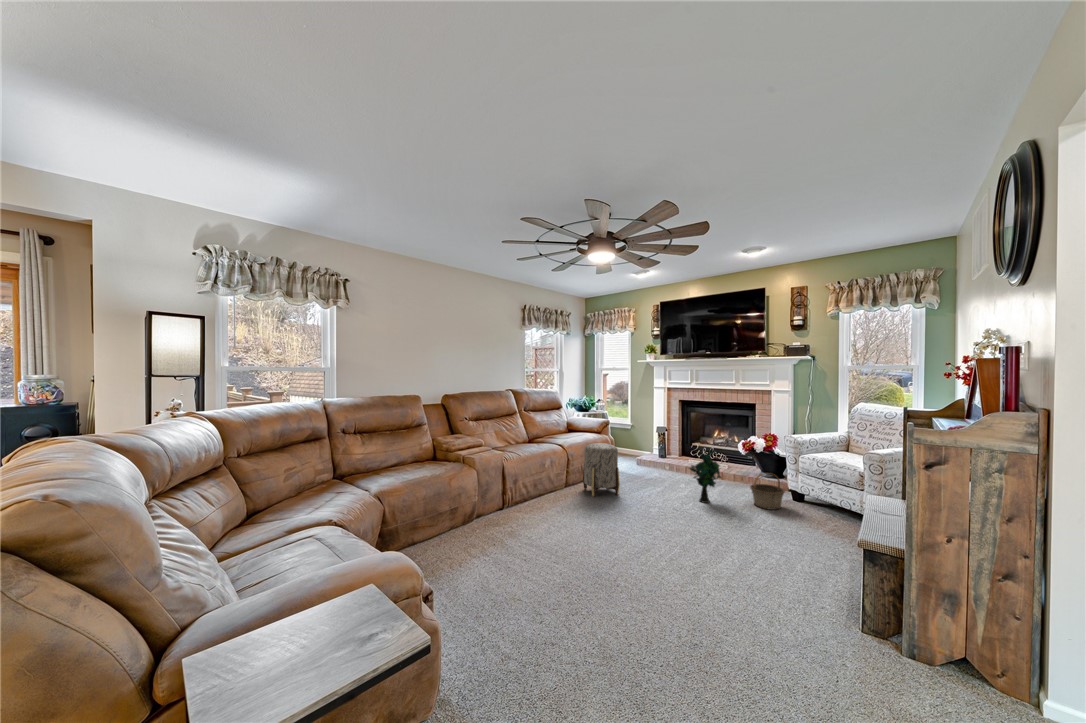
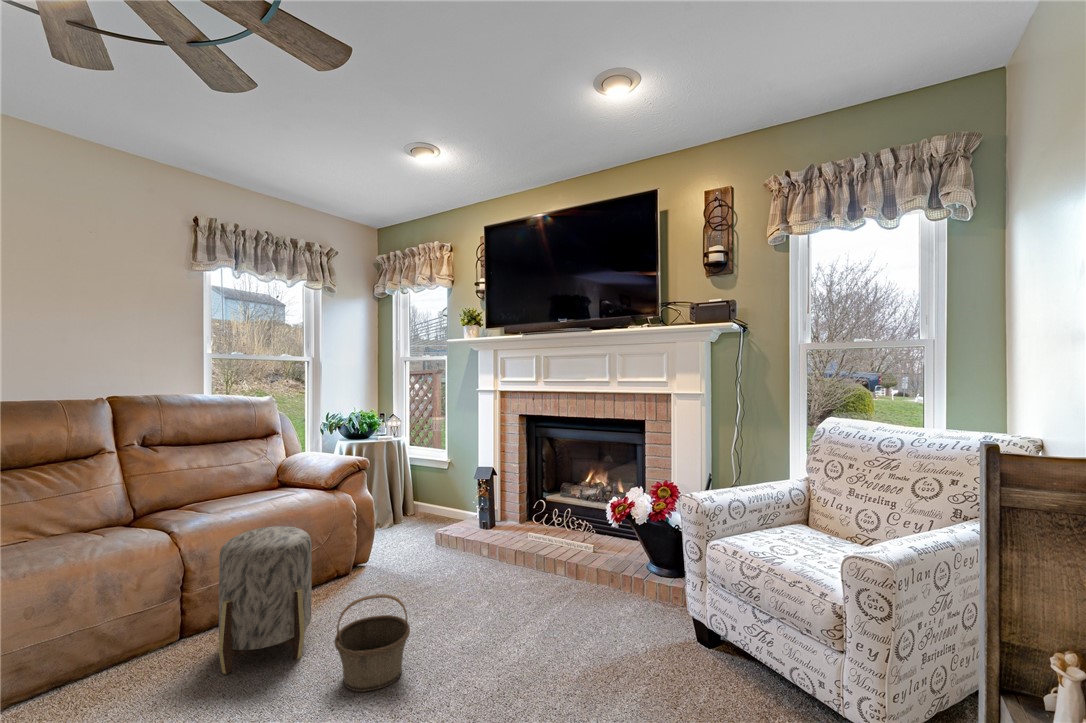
decorative plant: present [690,450,721,503] -> none [459,540,535,673]
basket: present [750,473,785,510] -> present [334,594,410,692]

